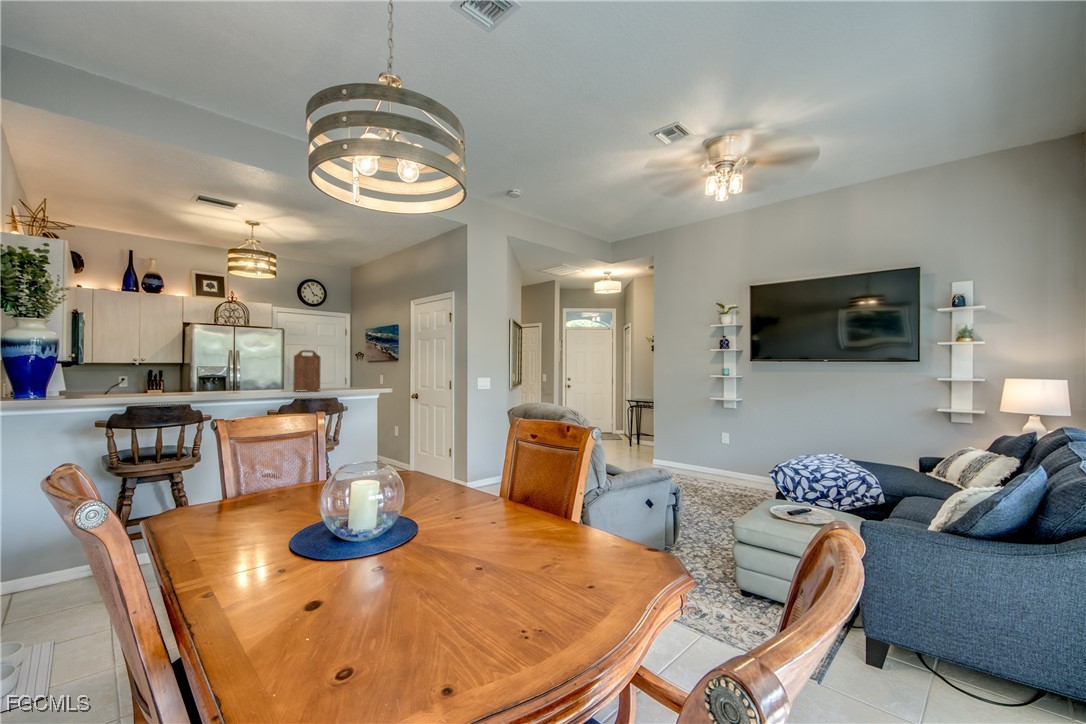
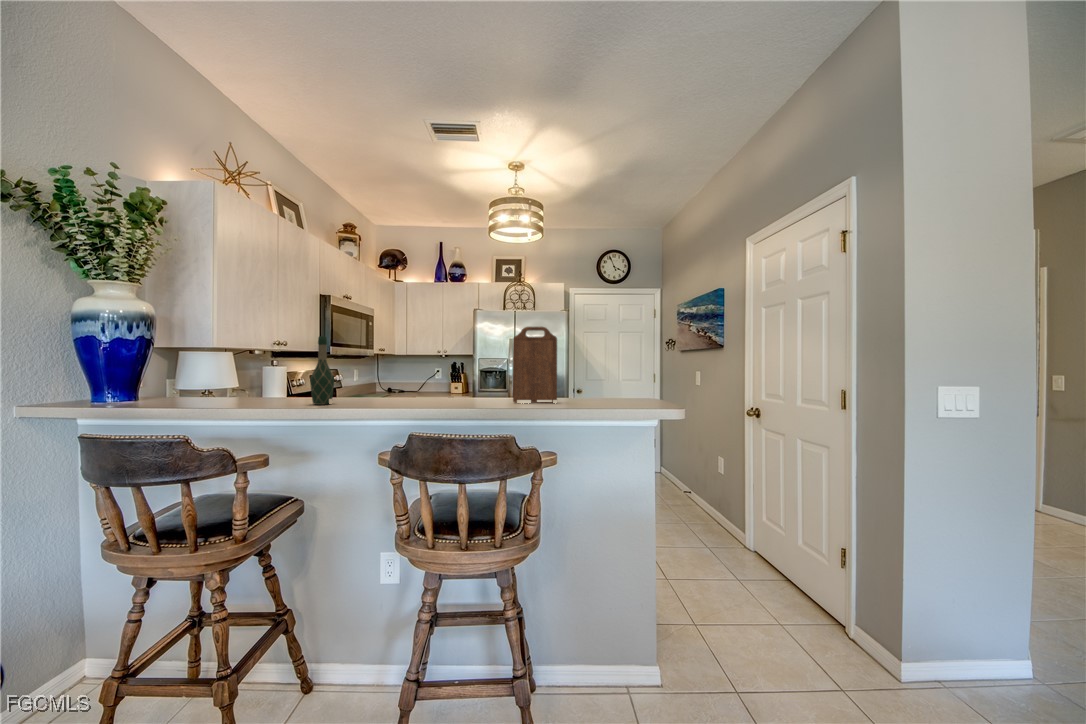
wine bottle: none [153,354,171,398] -> present [310,336,334,405]

